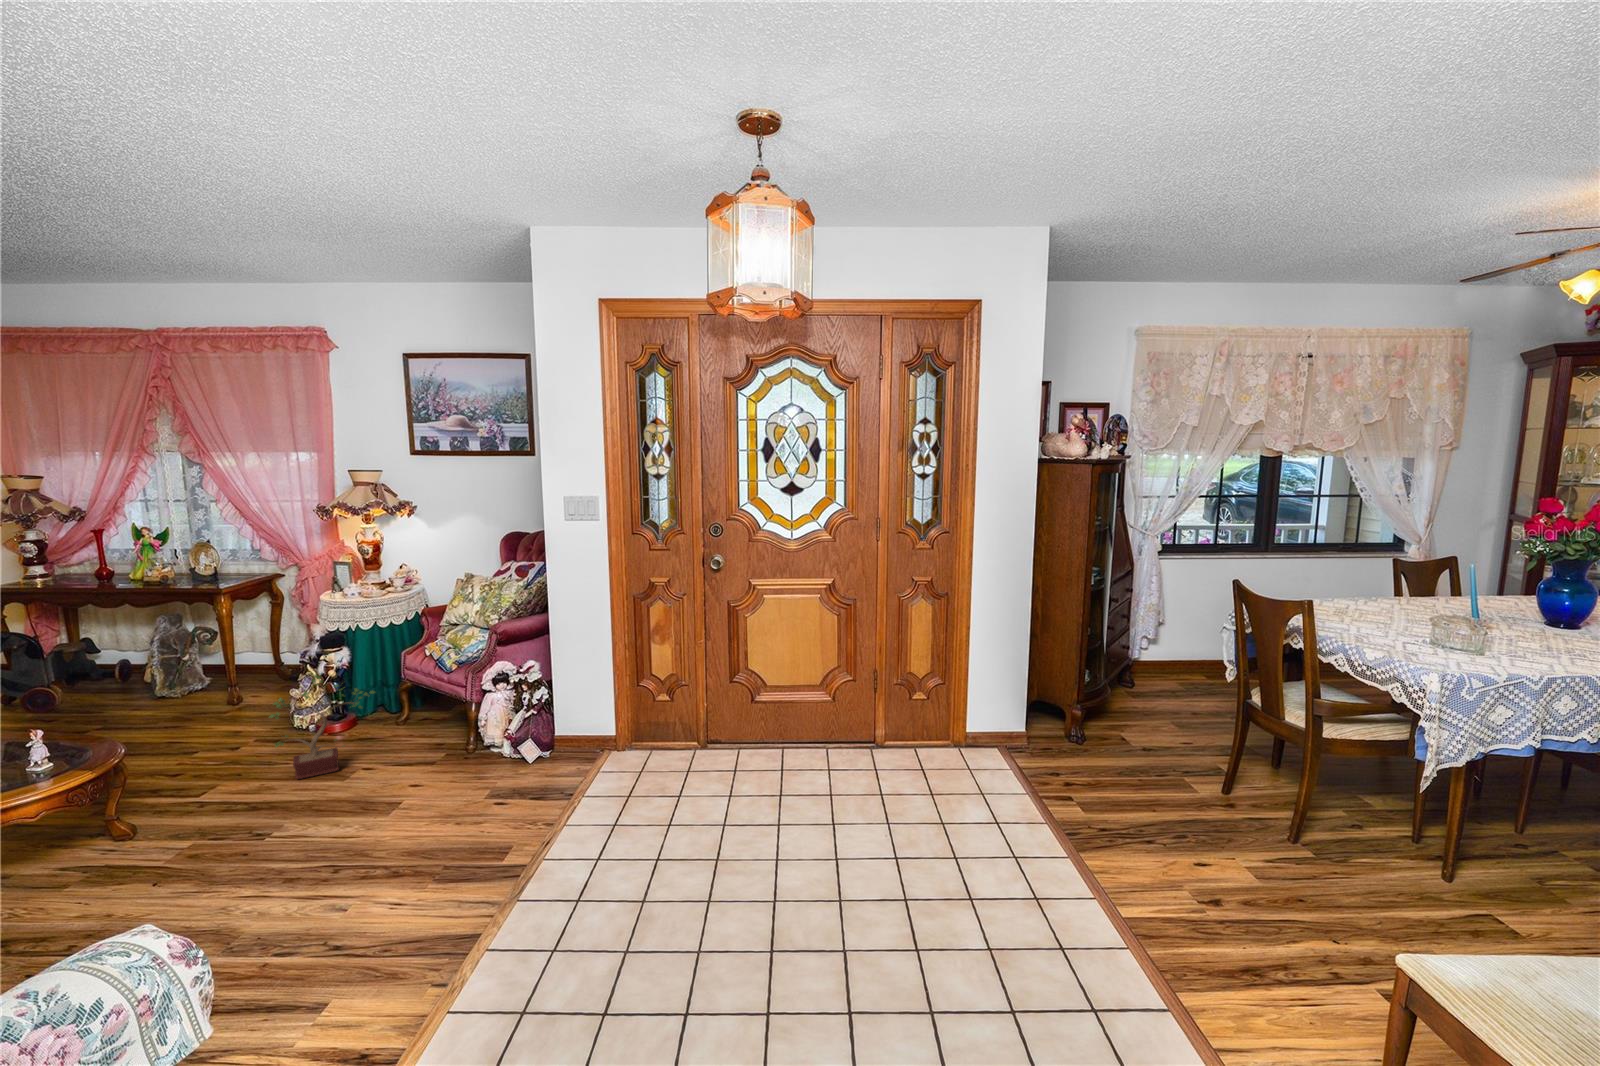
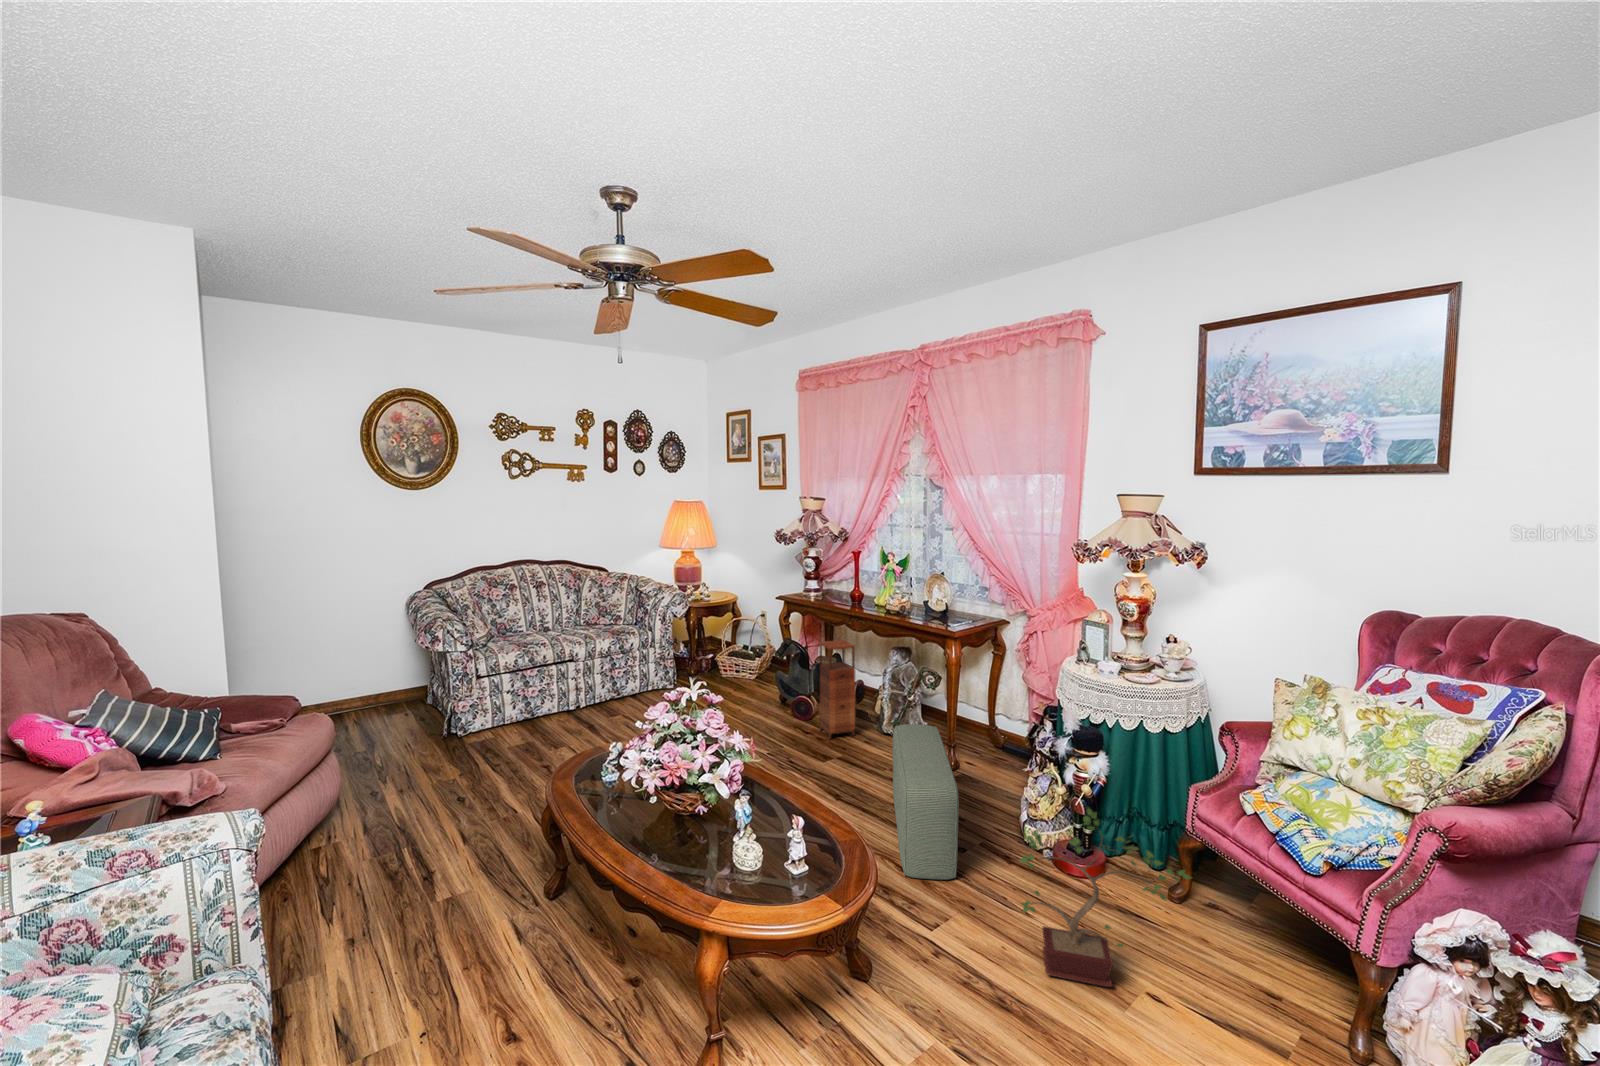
storage cabinet: none [59,620,120,719] -> present [820,640,855,739]
pouf: none [164,669,232,773] -> present [893,724,959,880]

